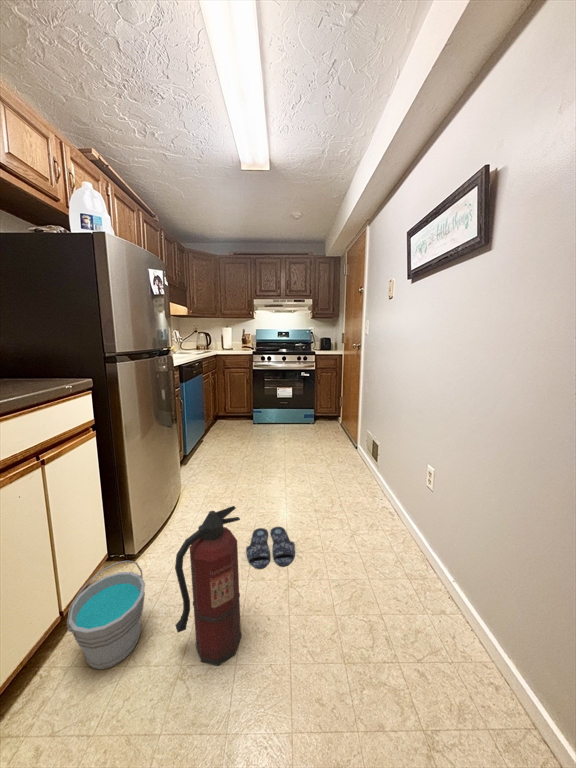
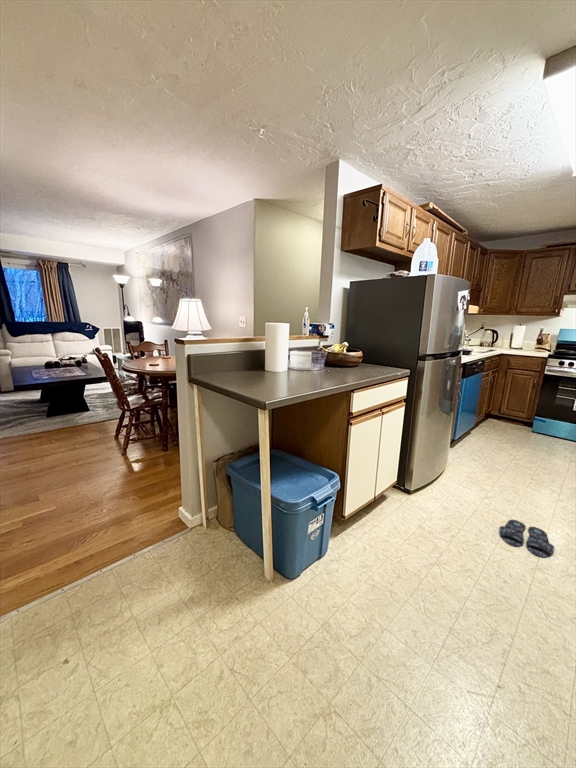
fire extinguisher: present [175,506,241,666] -> none [440,472,502,575]
bucket: present [67,561,145,670] -> none [383,481,423,535]

